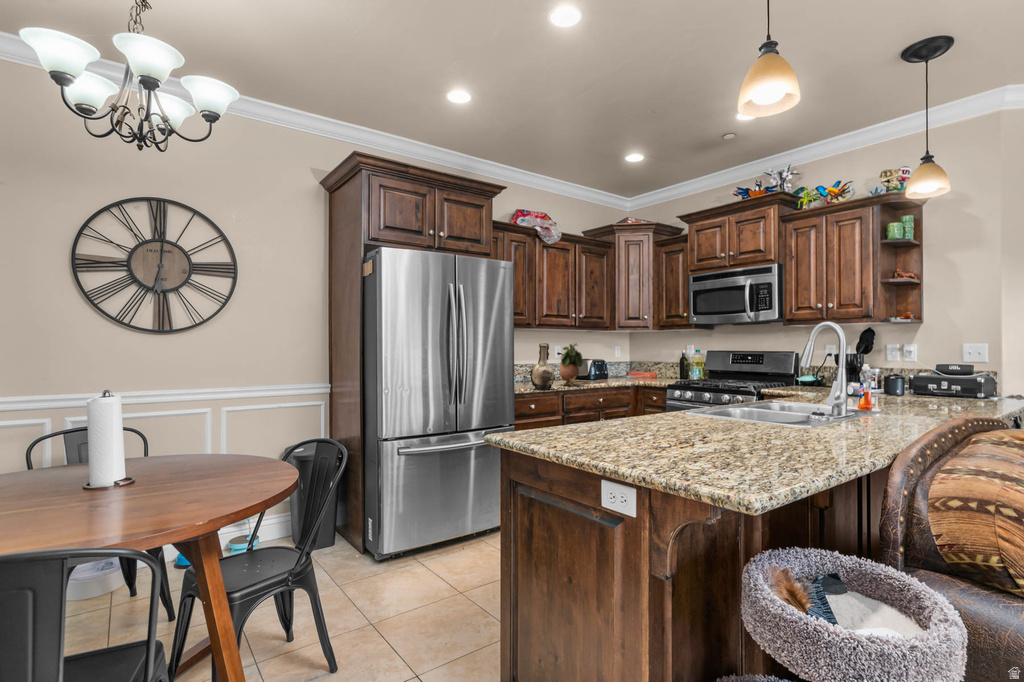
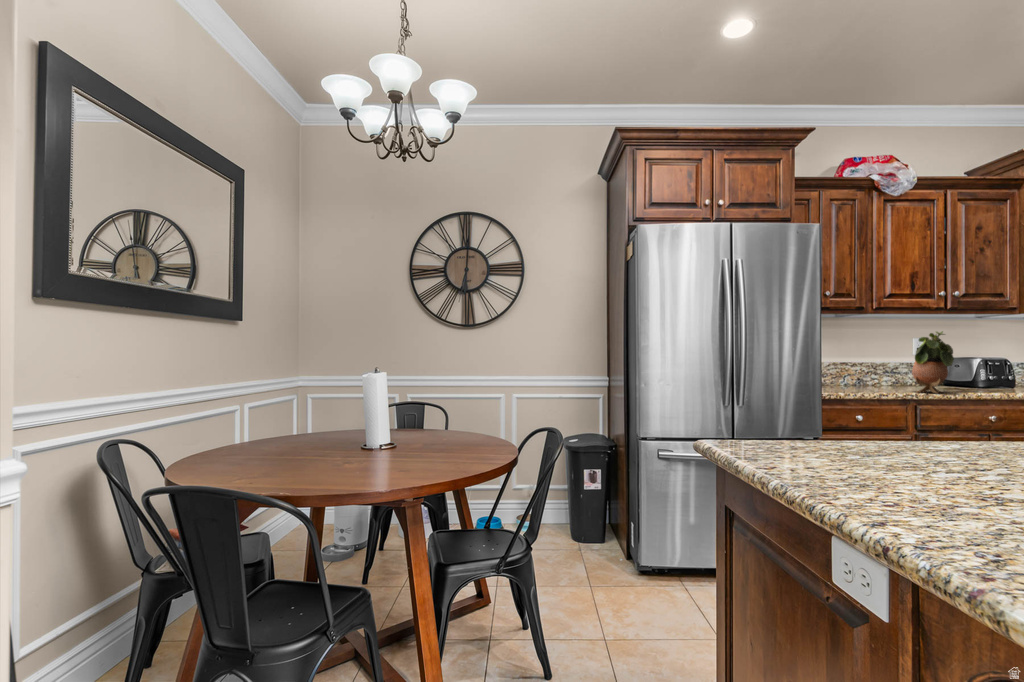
decorative vase: present [530,343,555,389] -> none [858,332,901,395]

